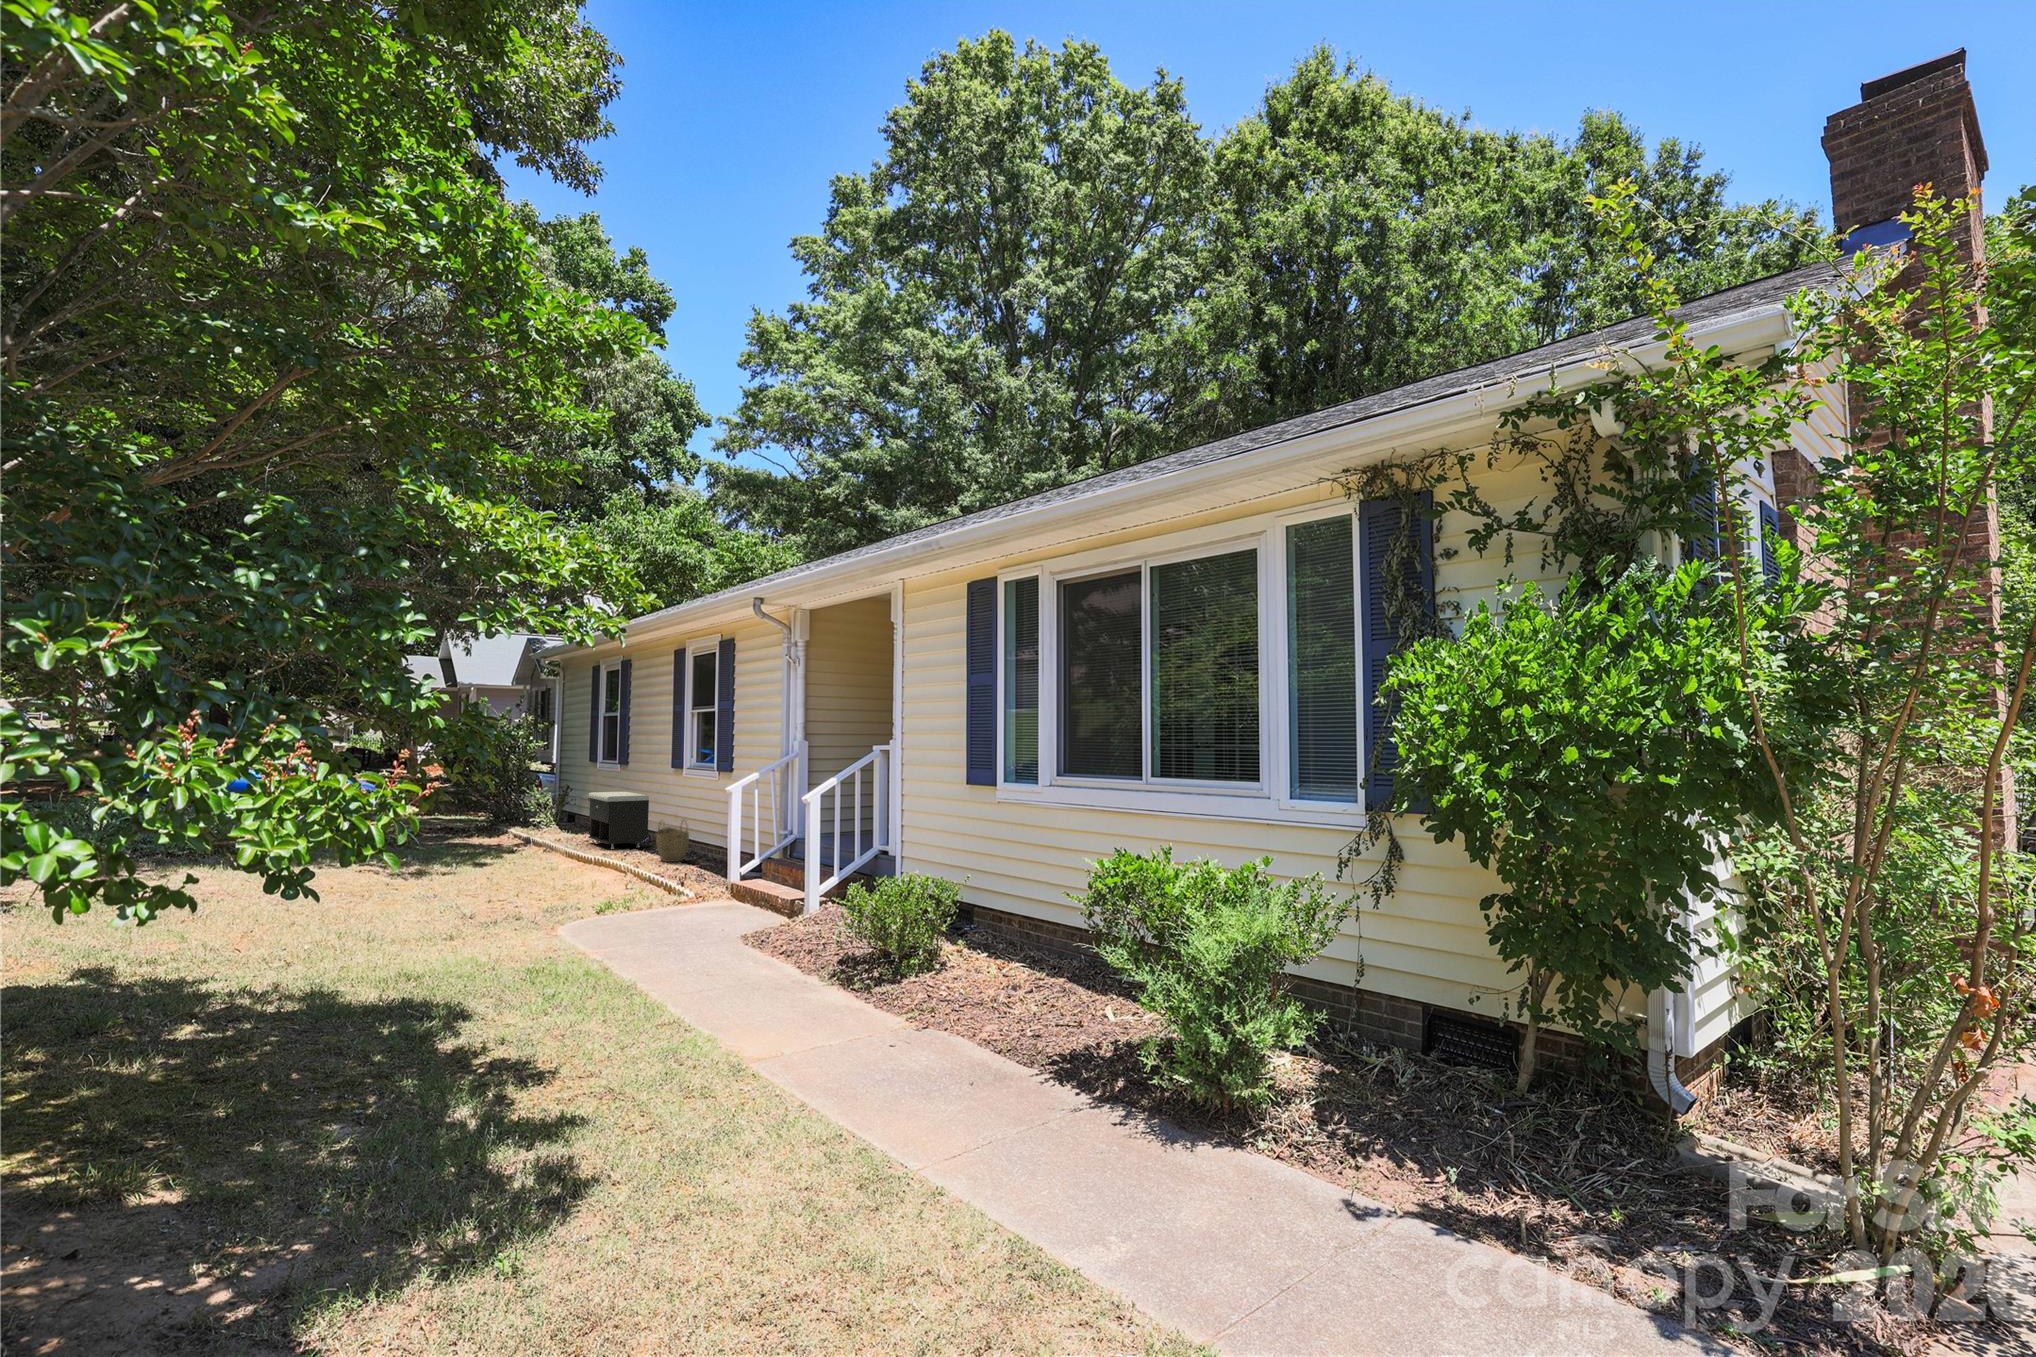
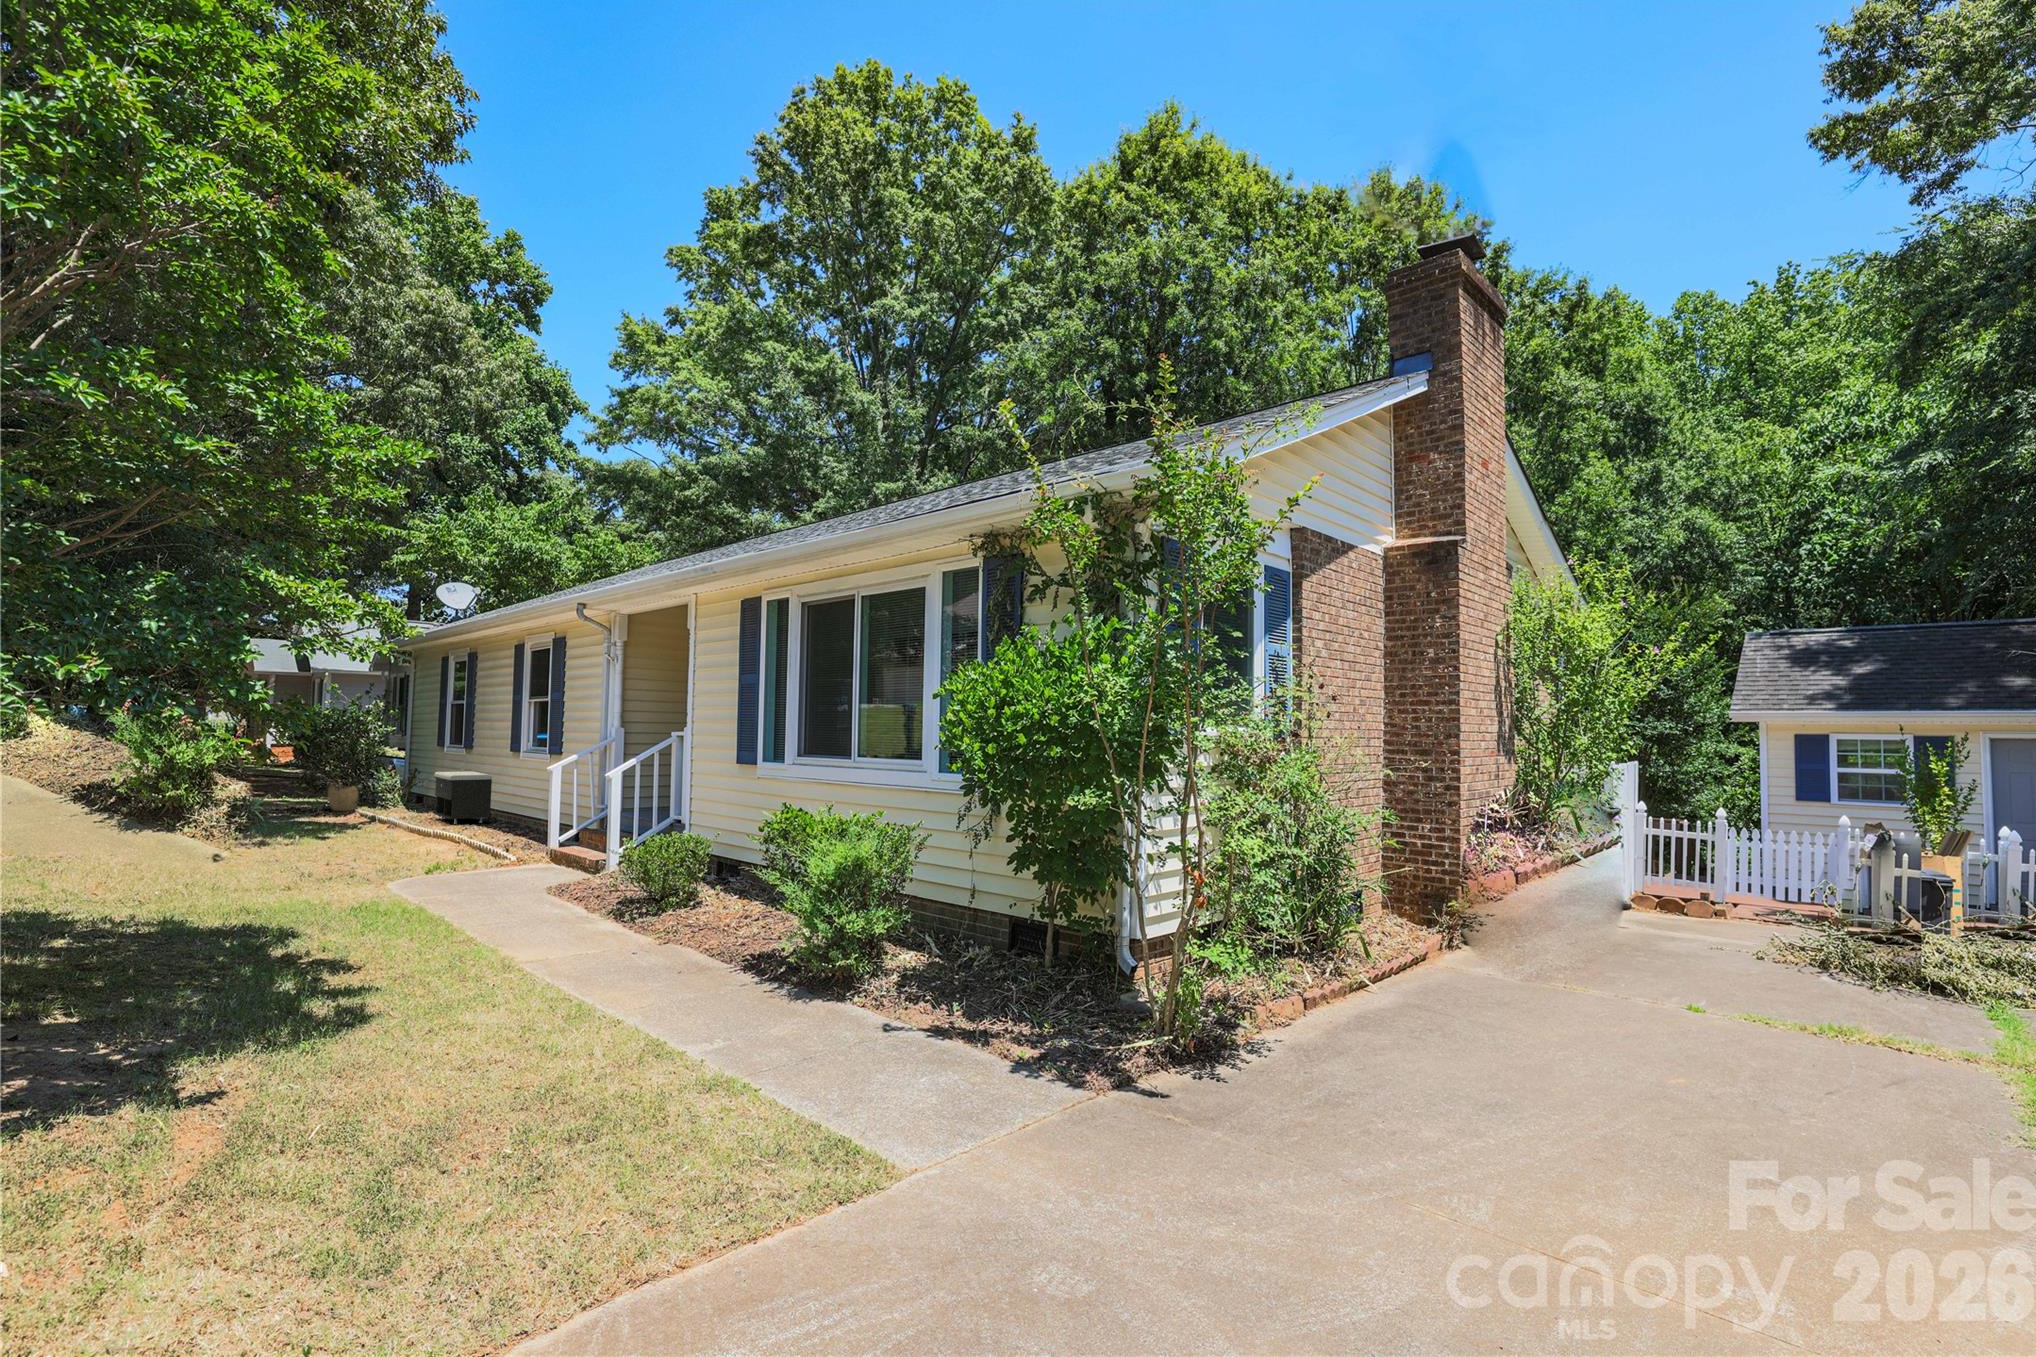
woven basket: present [656,820,689,862] -> present [328,782,358,811]

